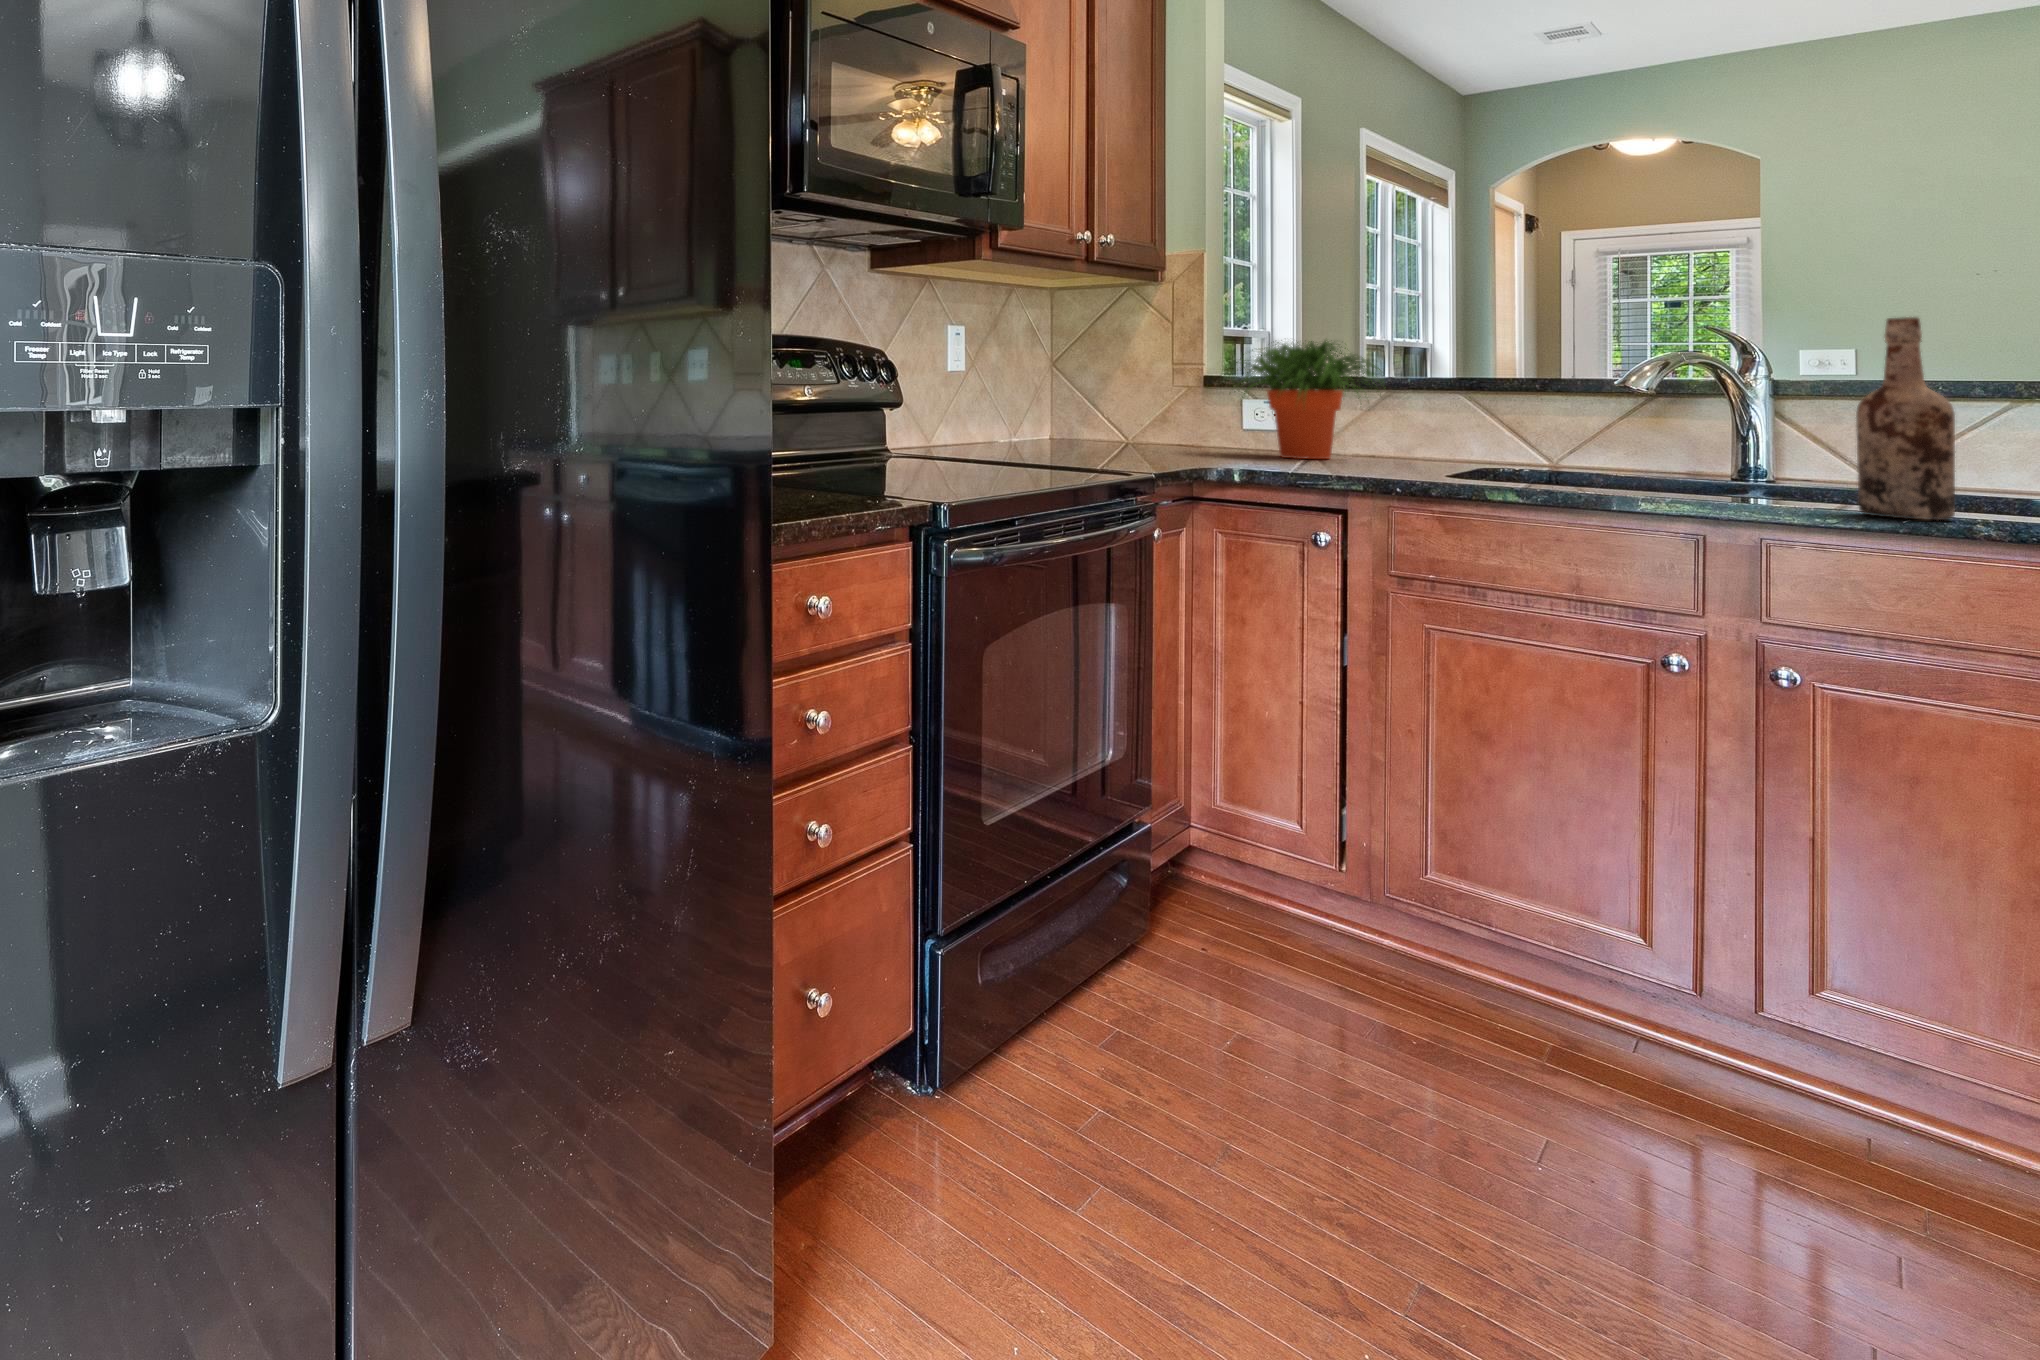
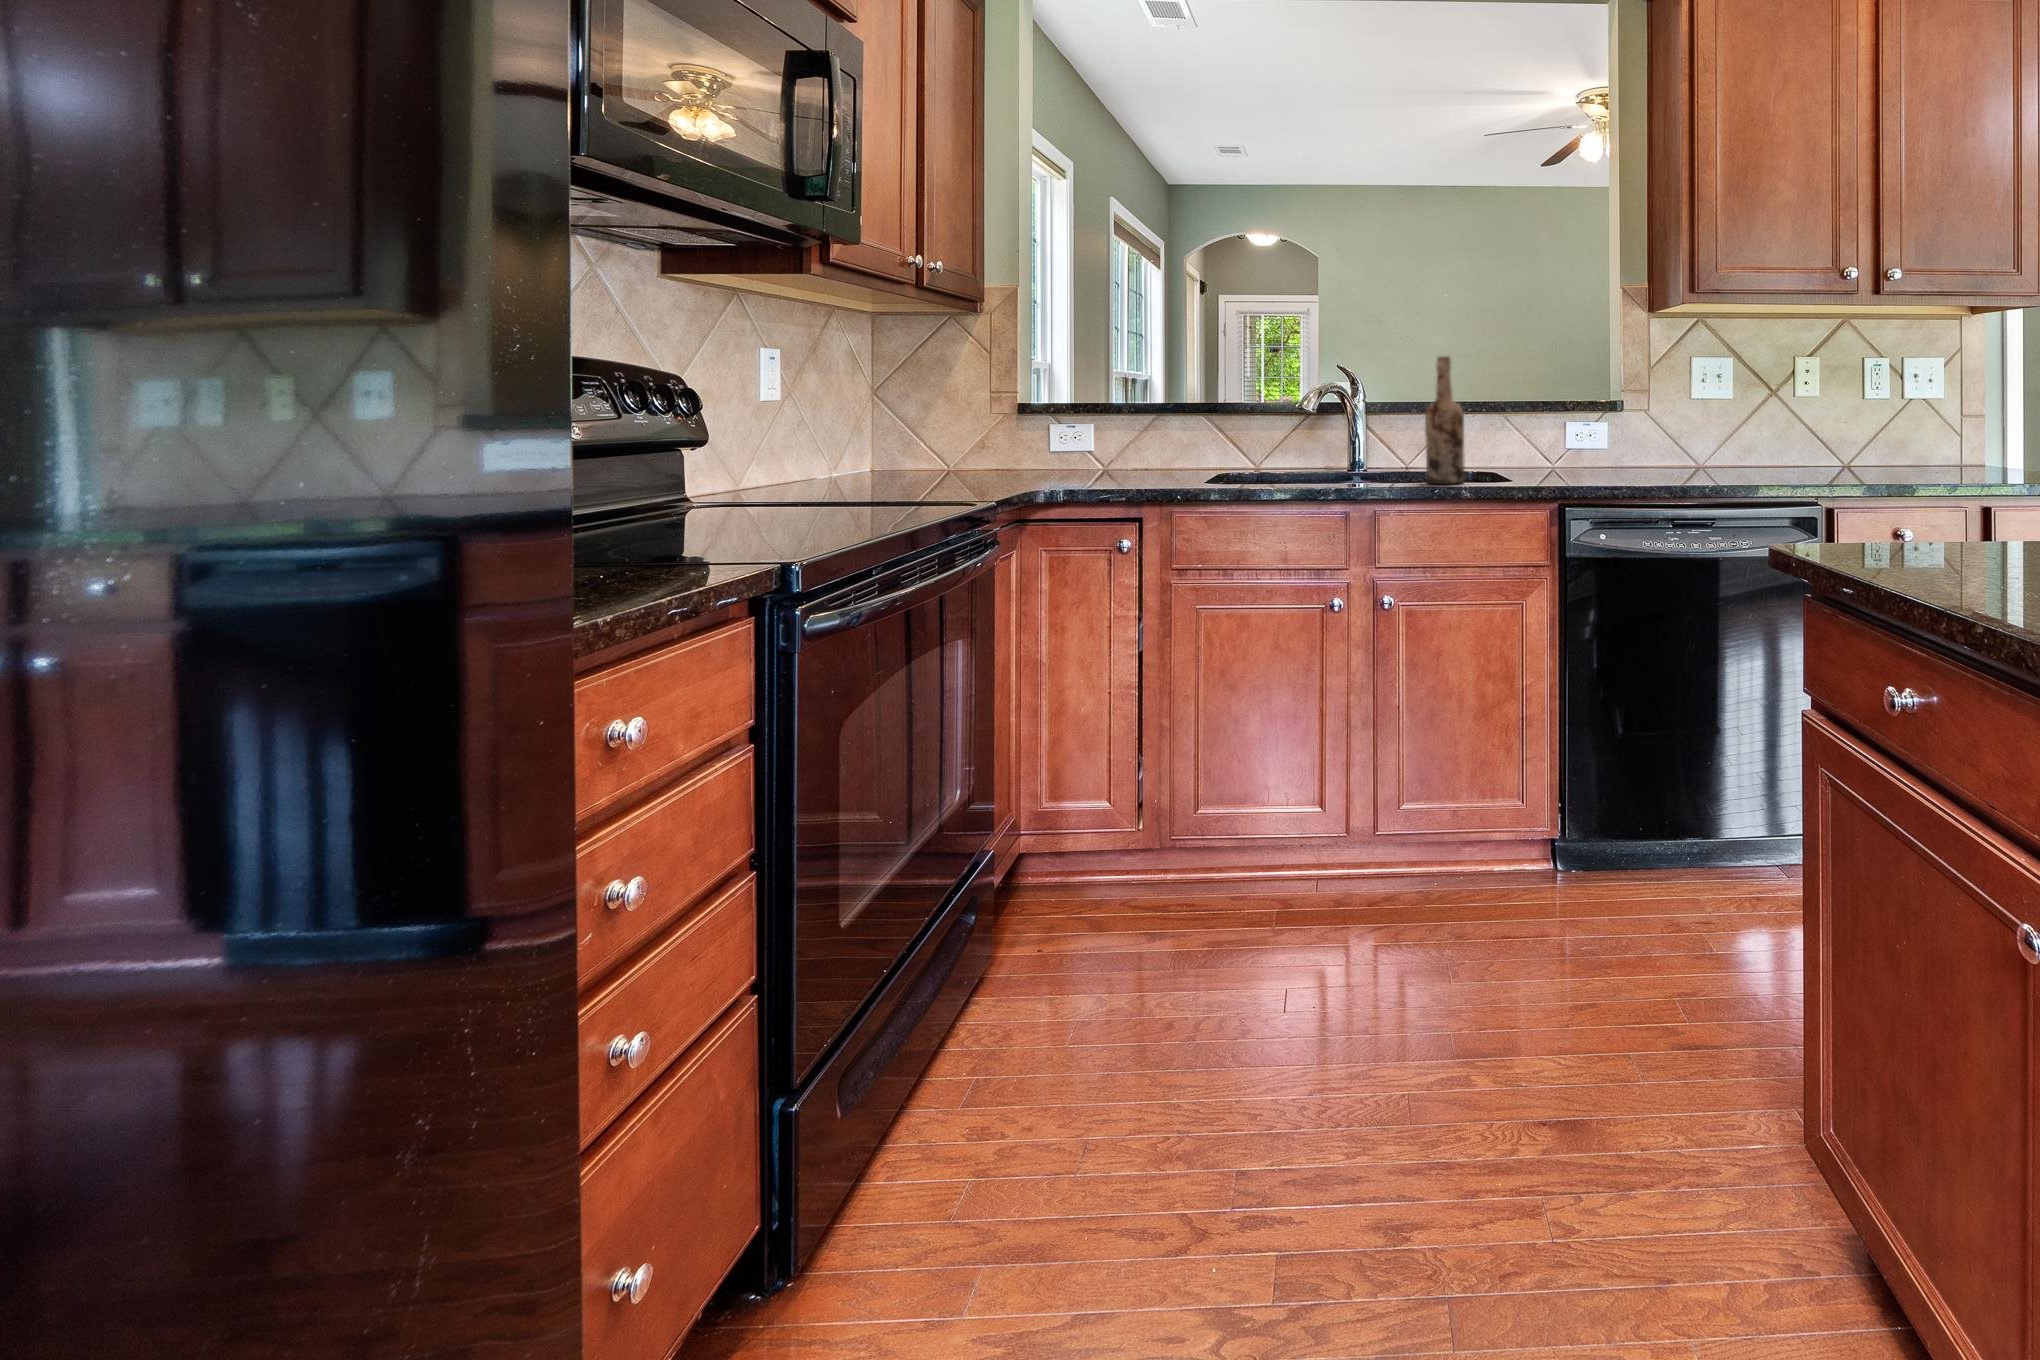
potted plant: present [1226,340,1381,459] -> none [1034,367,1158,472]

